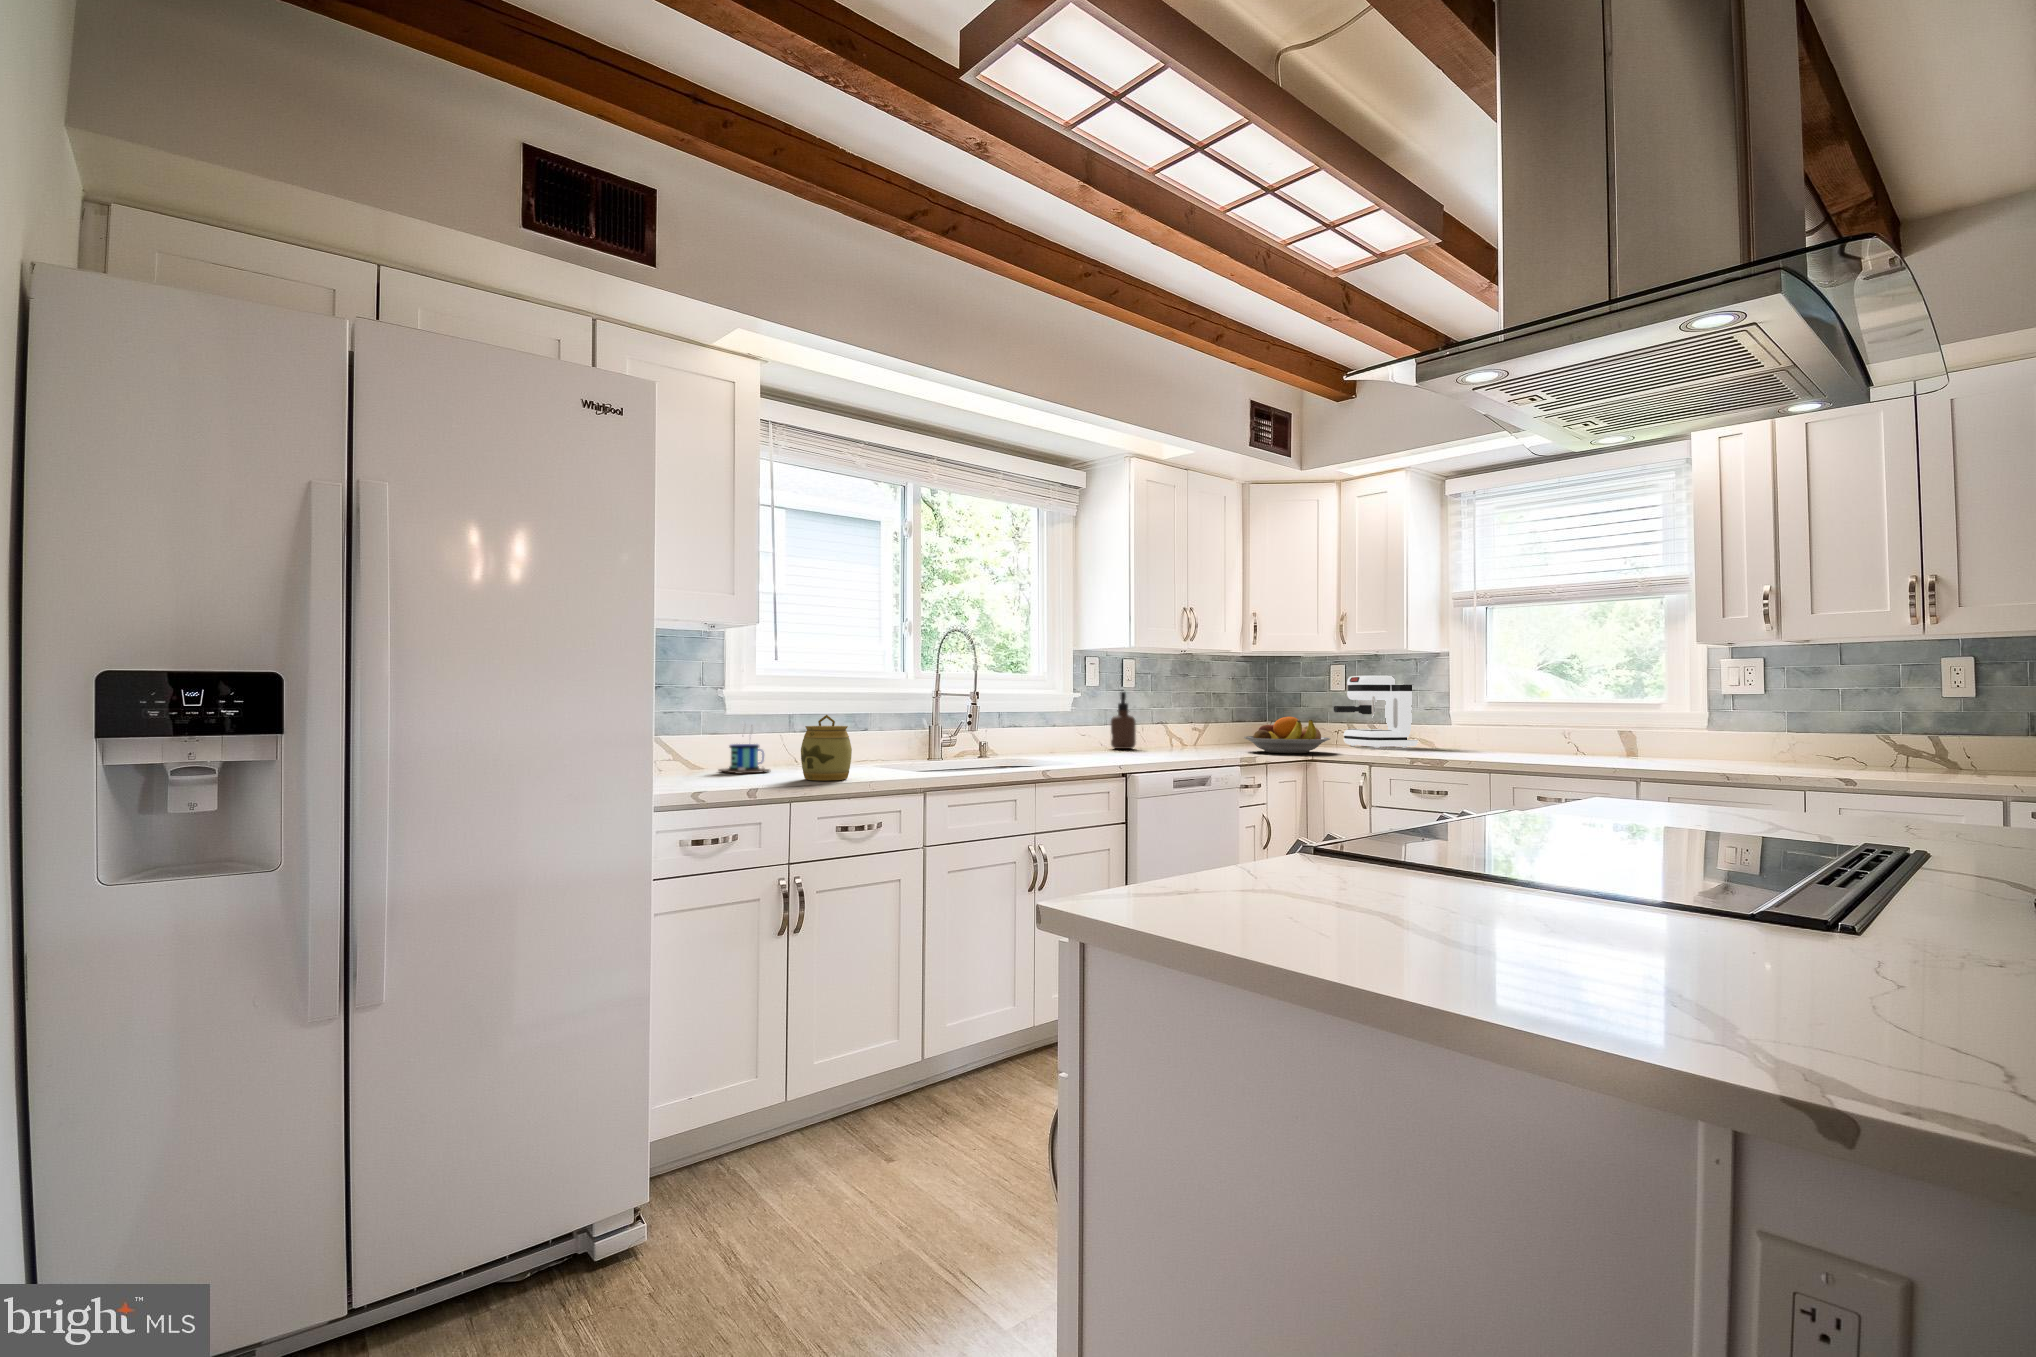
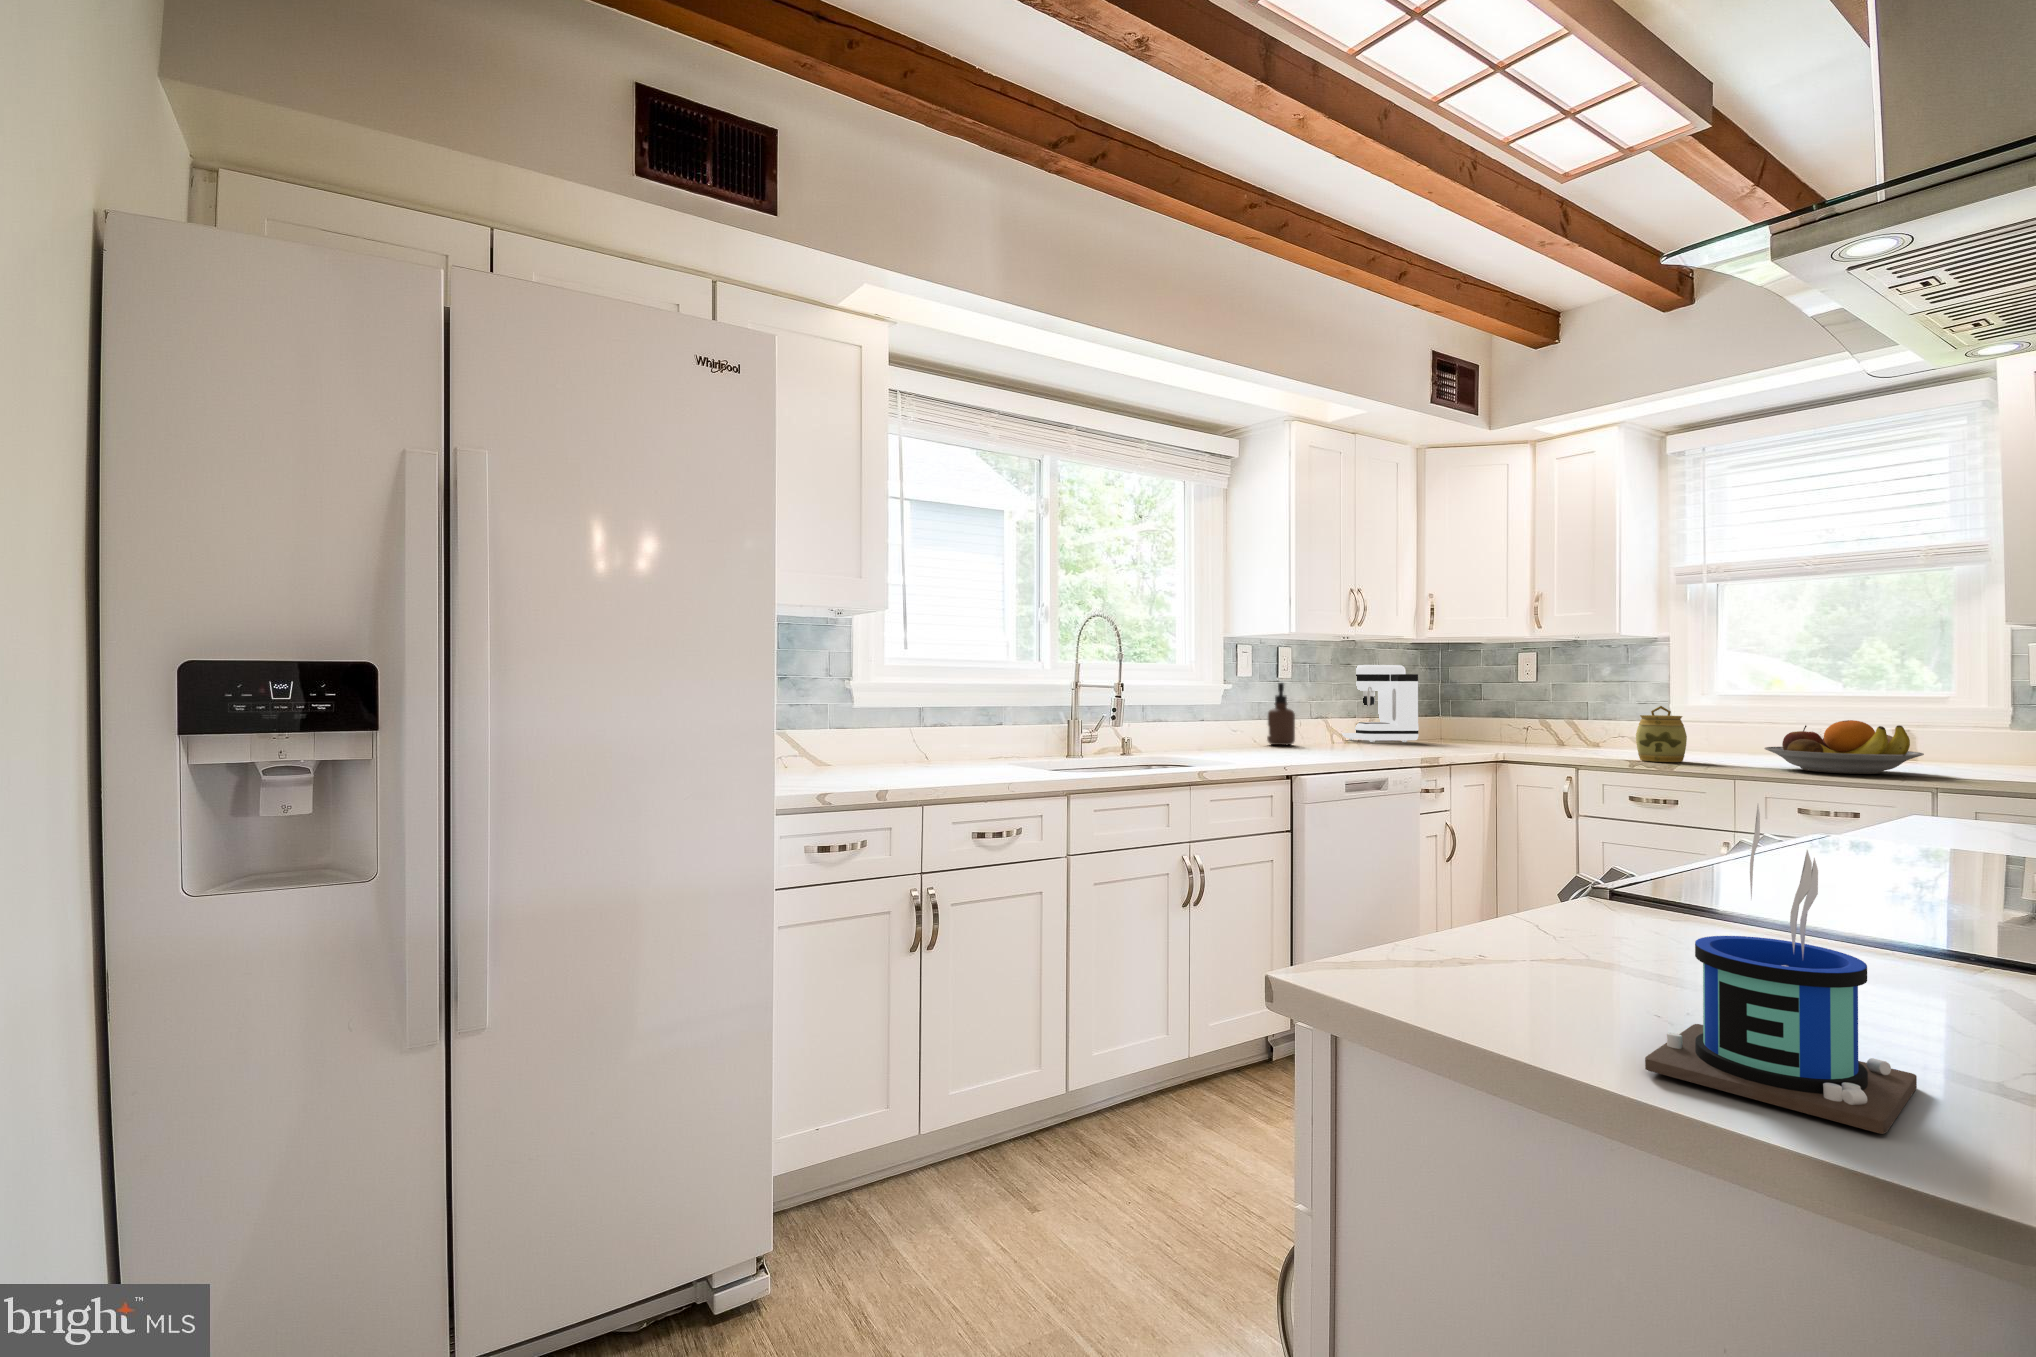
coffee maker: present [1334,676,1418,748] -> present [1342,665,1419,742]
jar: present [801,715,852,781] -> present [1636,706,1687,762]
fruit bowl: present [1244,717,1330,753] -> present [1764,720,1924,774]
mug: present [718,729,770,774] -> present [1645,805,1917,1134]

